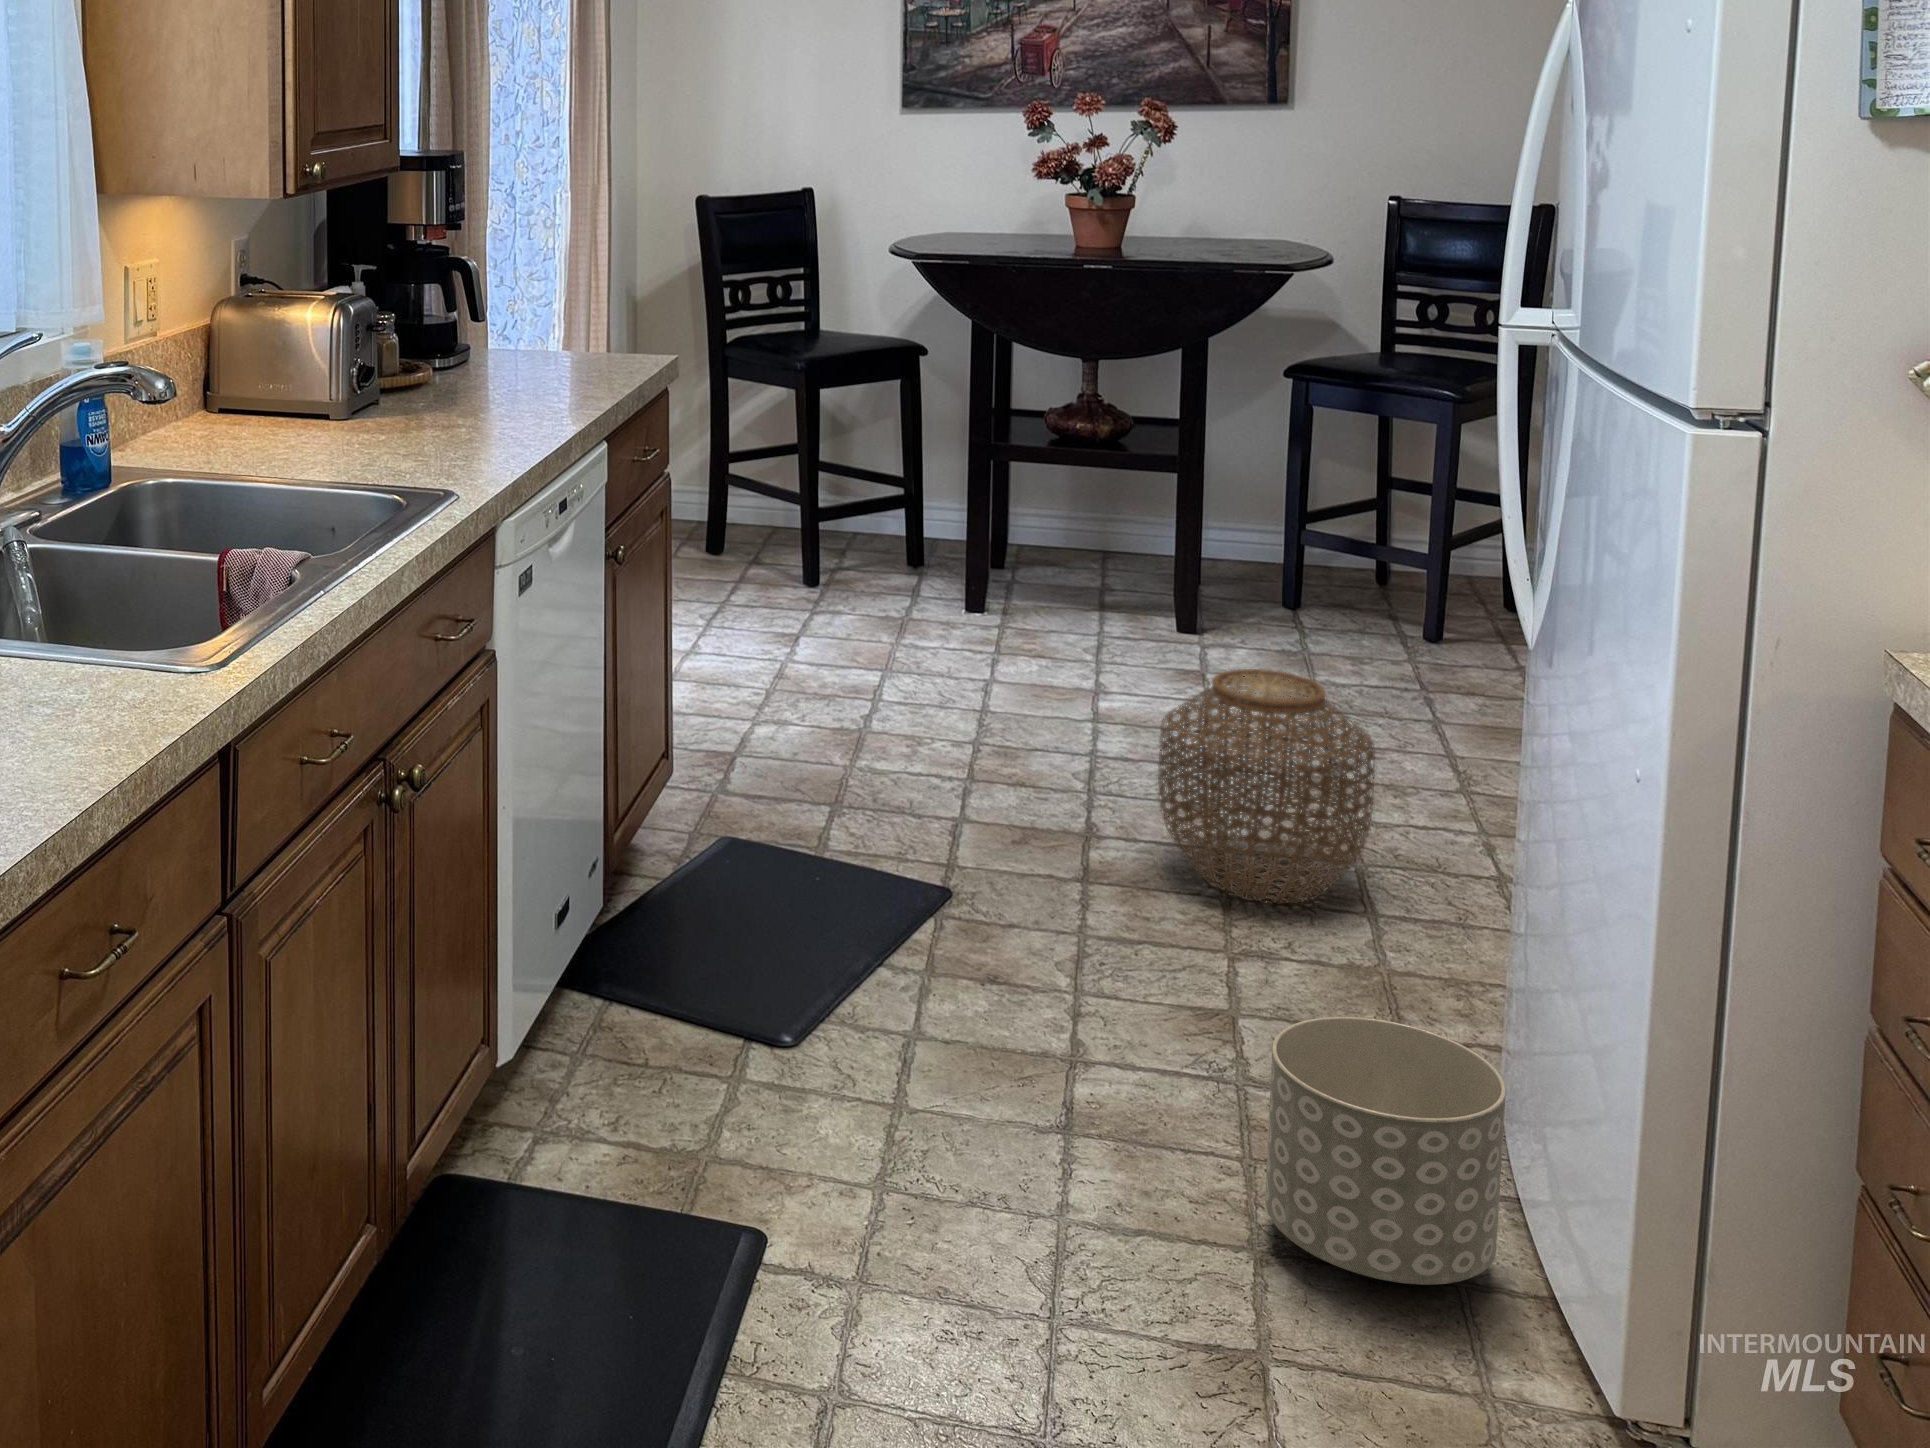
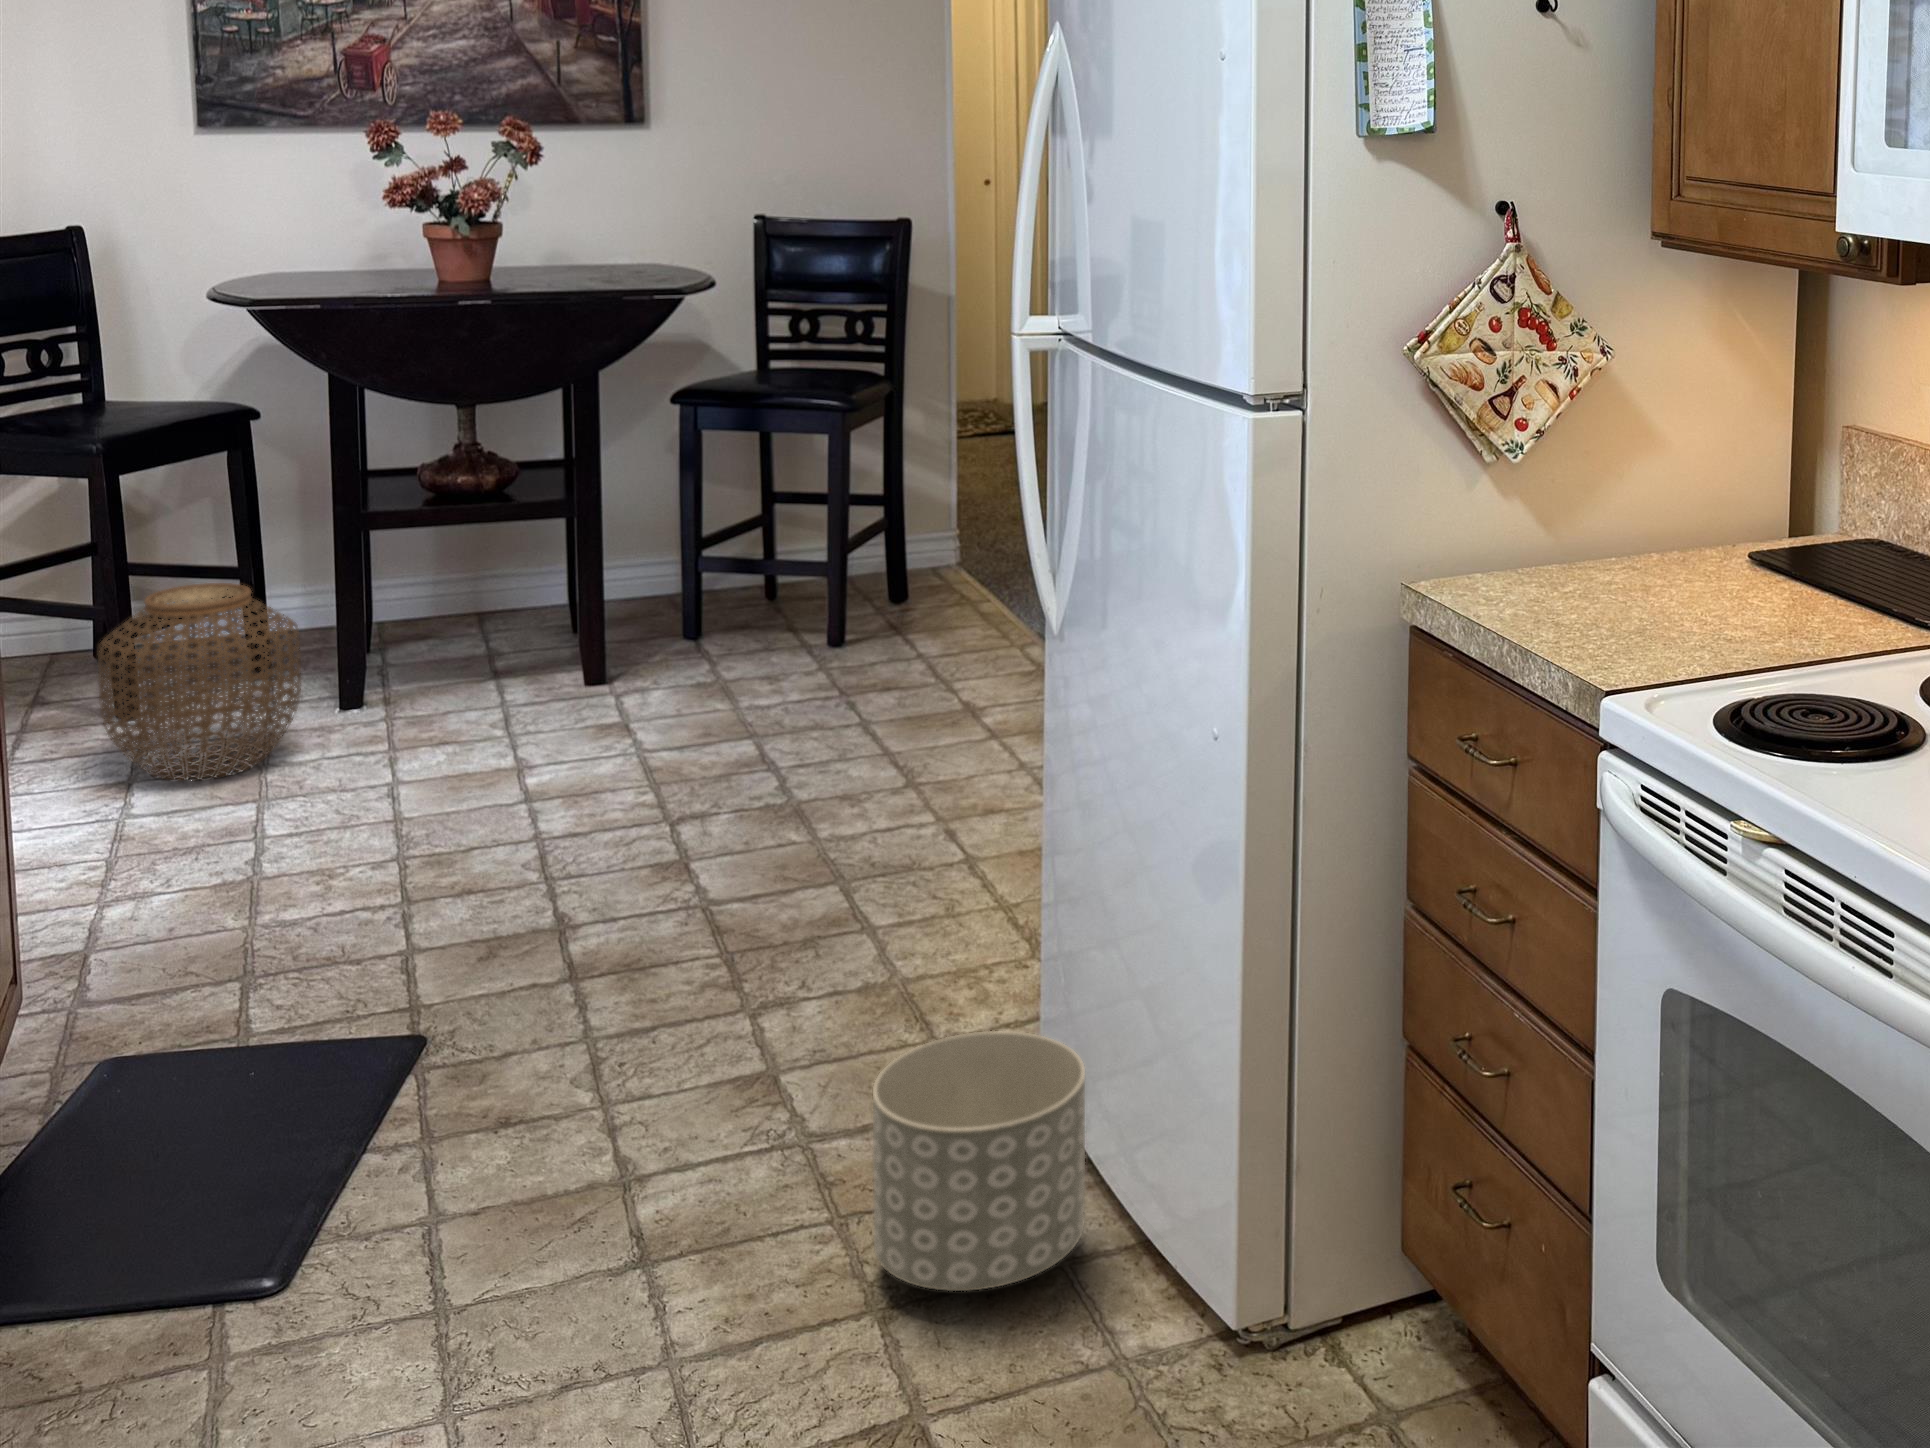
woven basket: present [1158,669,1375,903] -> present [98,583,301,781]

